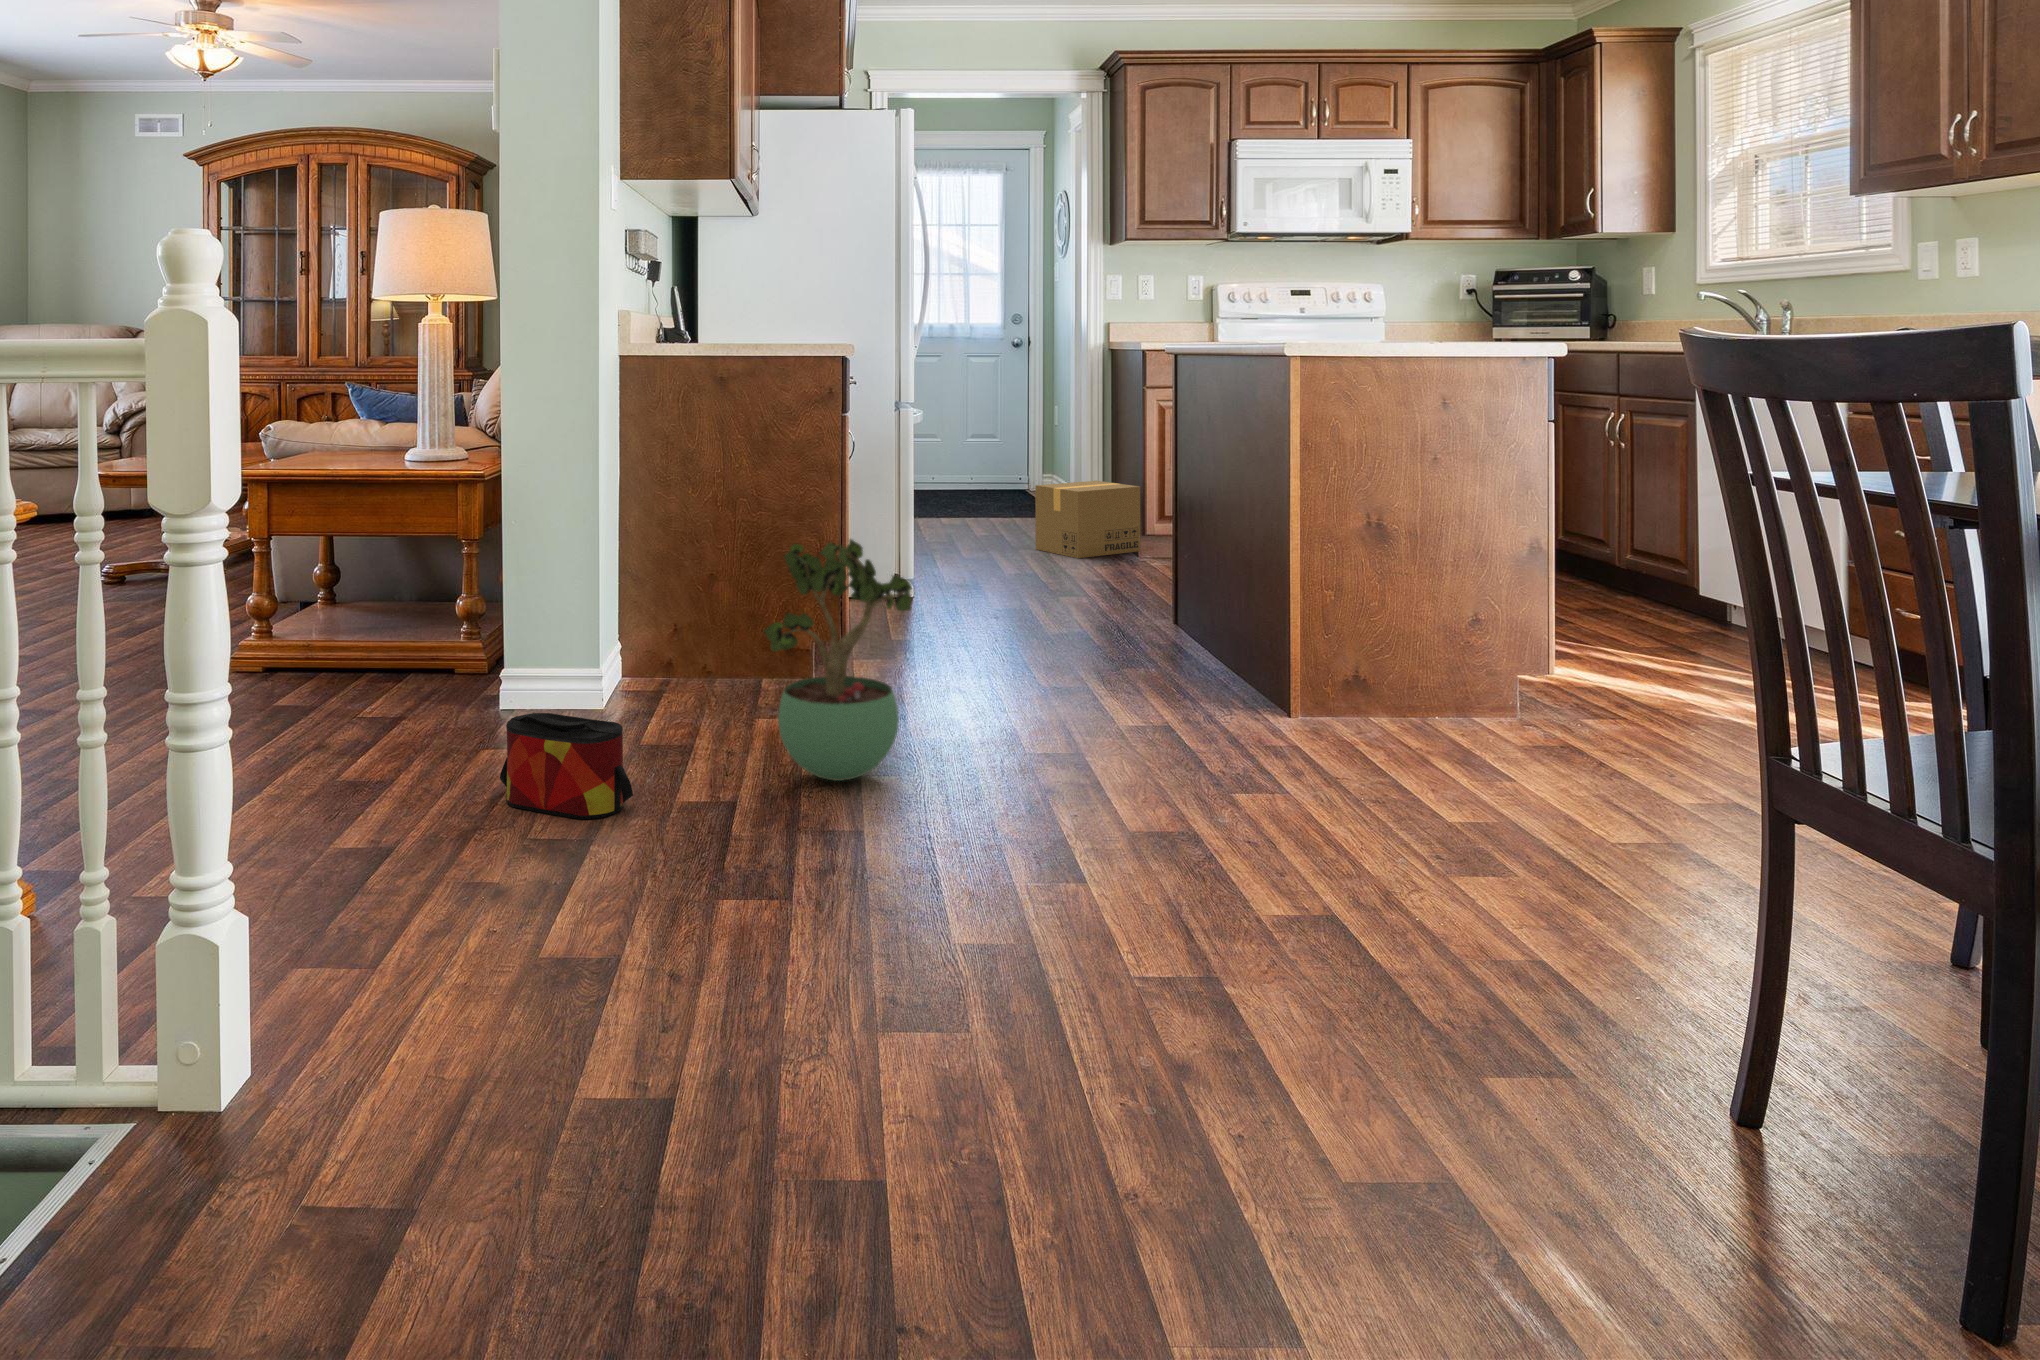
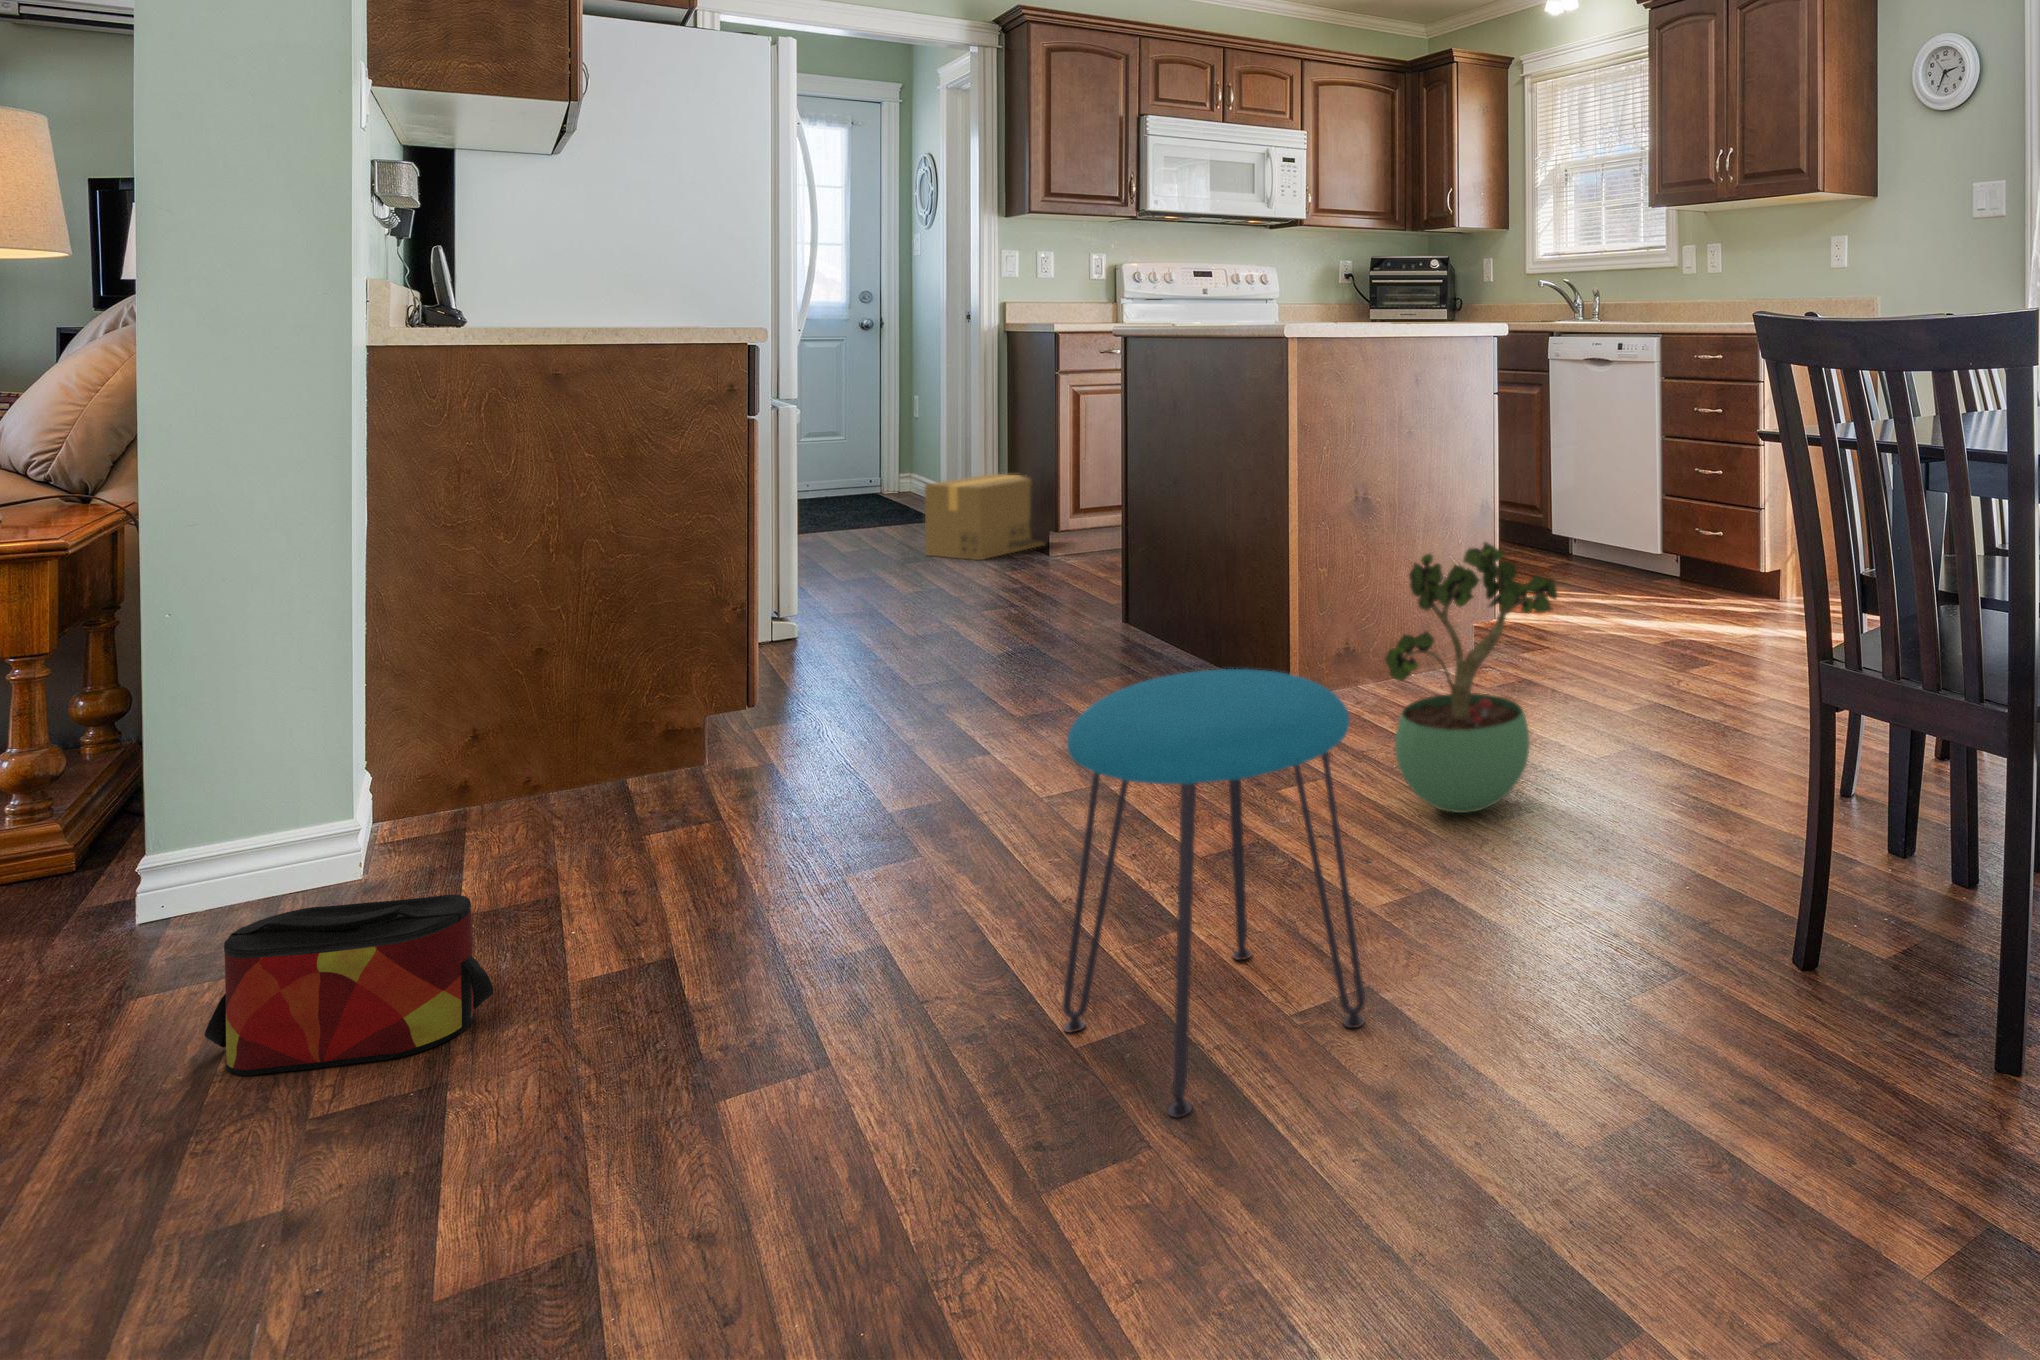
potted plant: present [763,539,912,781] -> present [1385,542,1557,813]
stool: none [949,645,1197,1007] -> present [1062,669,1365,1118]

